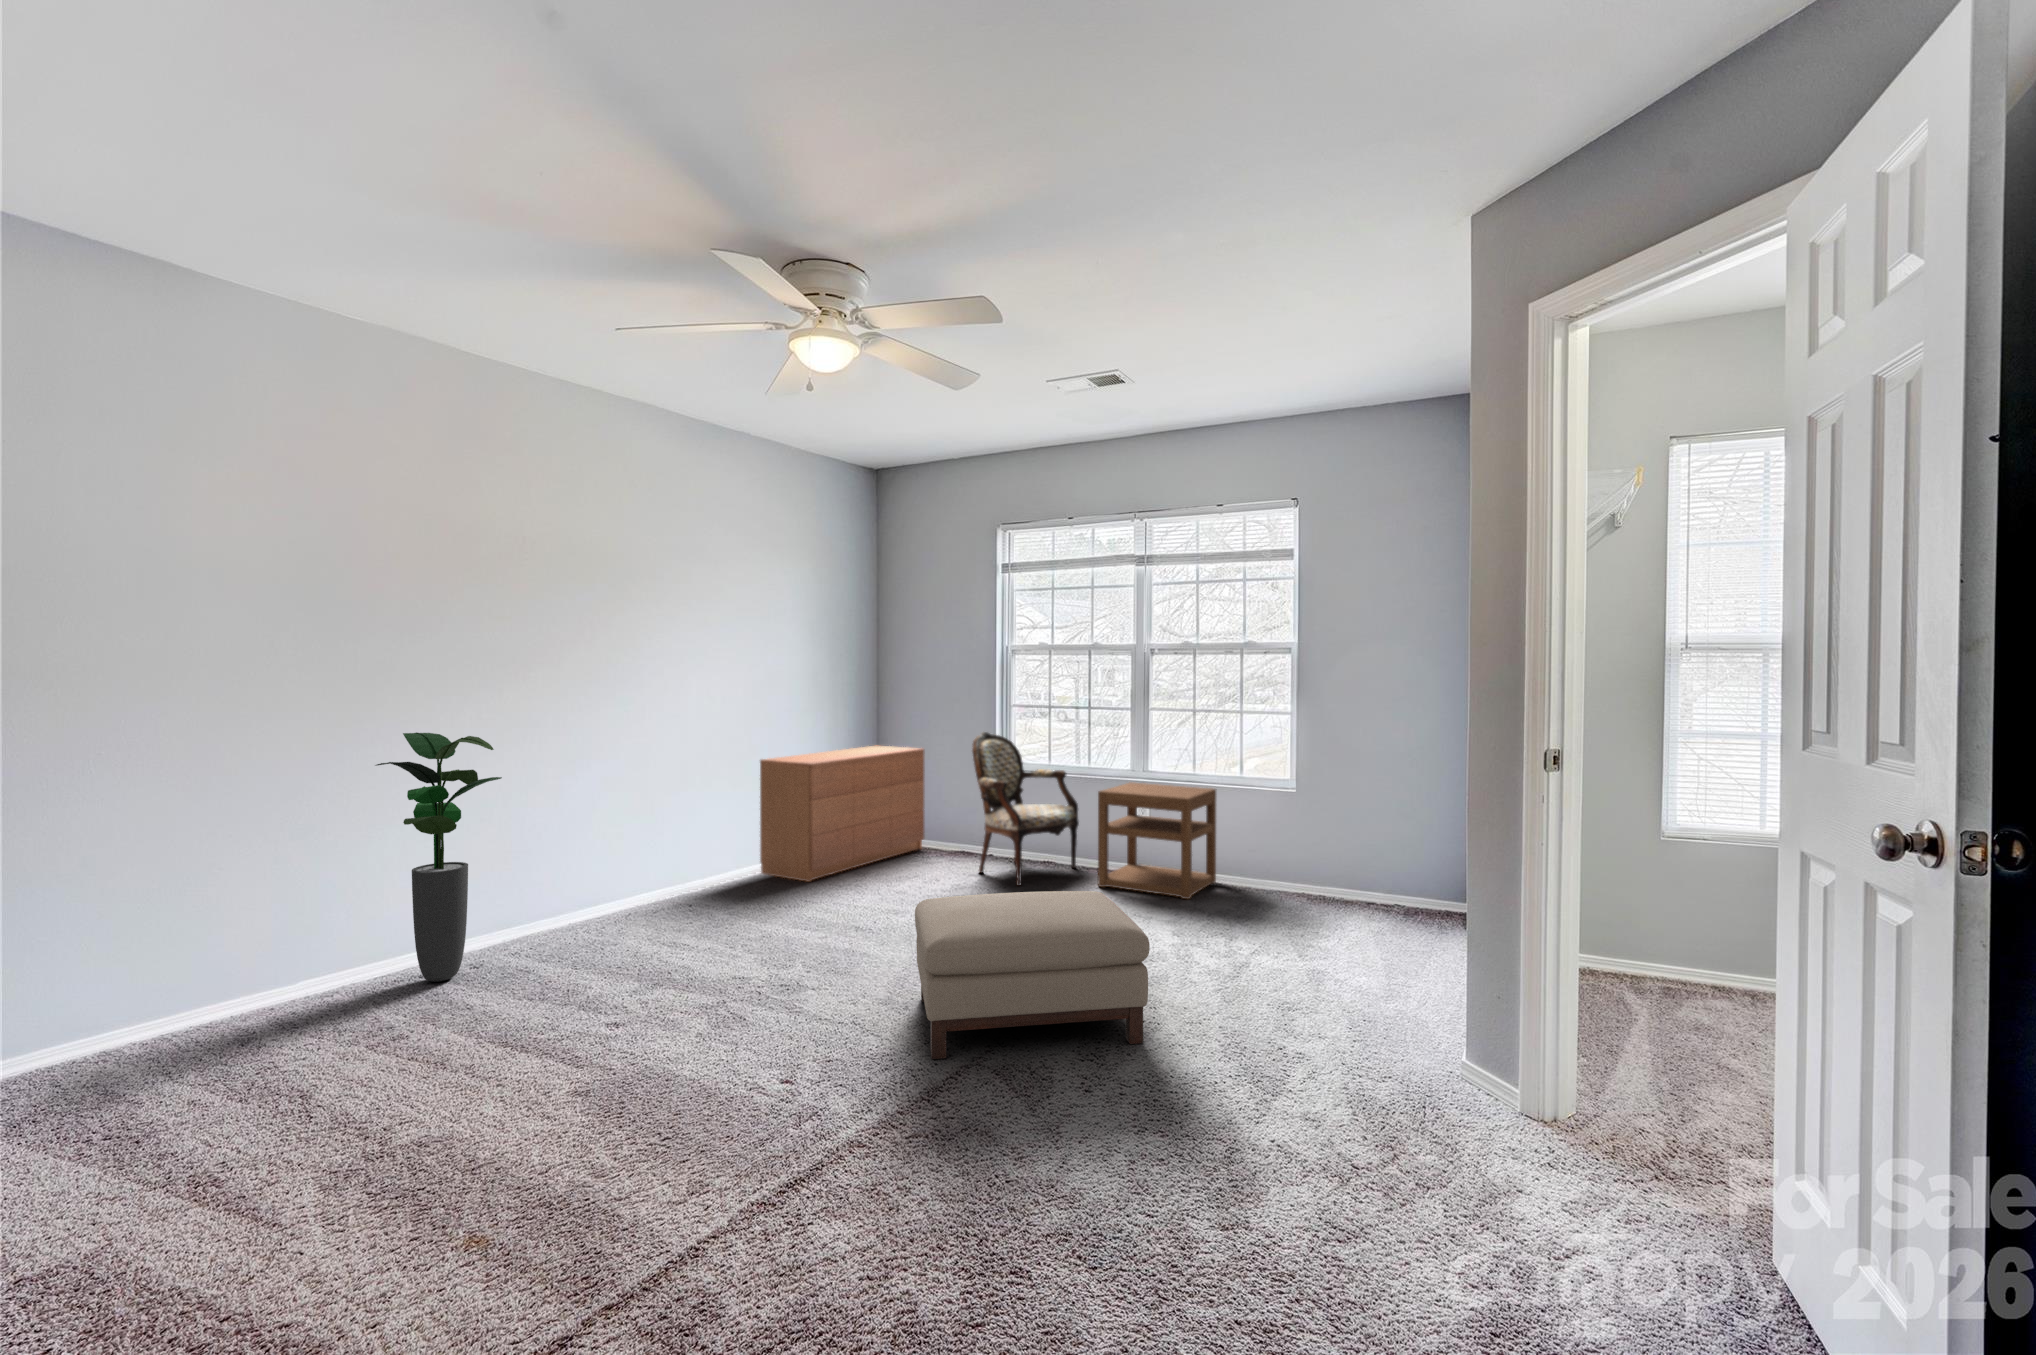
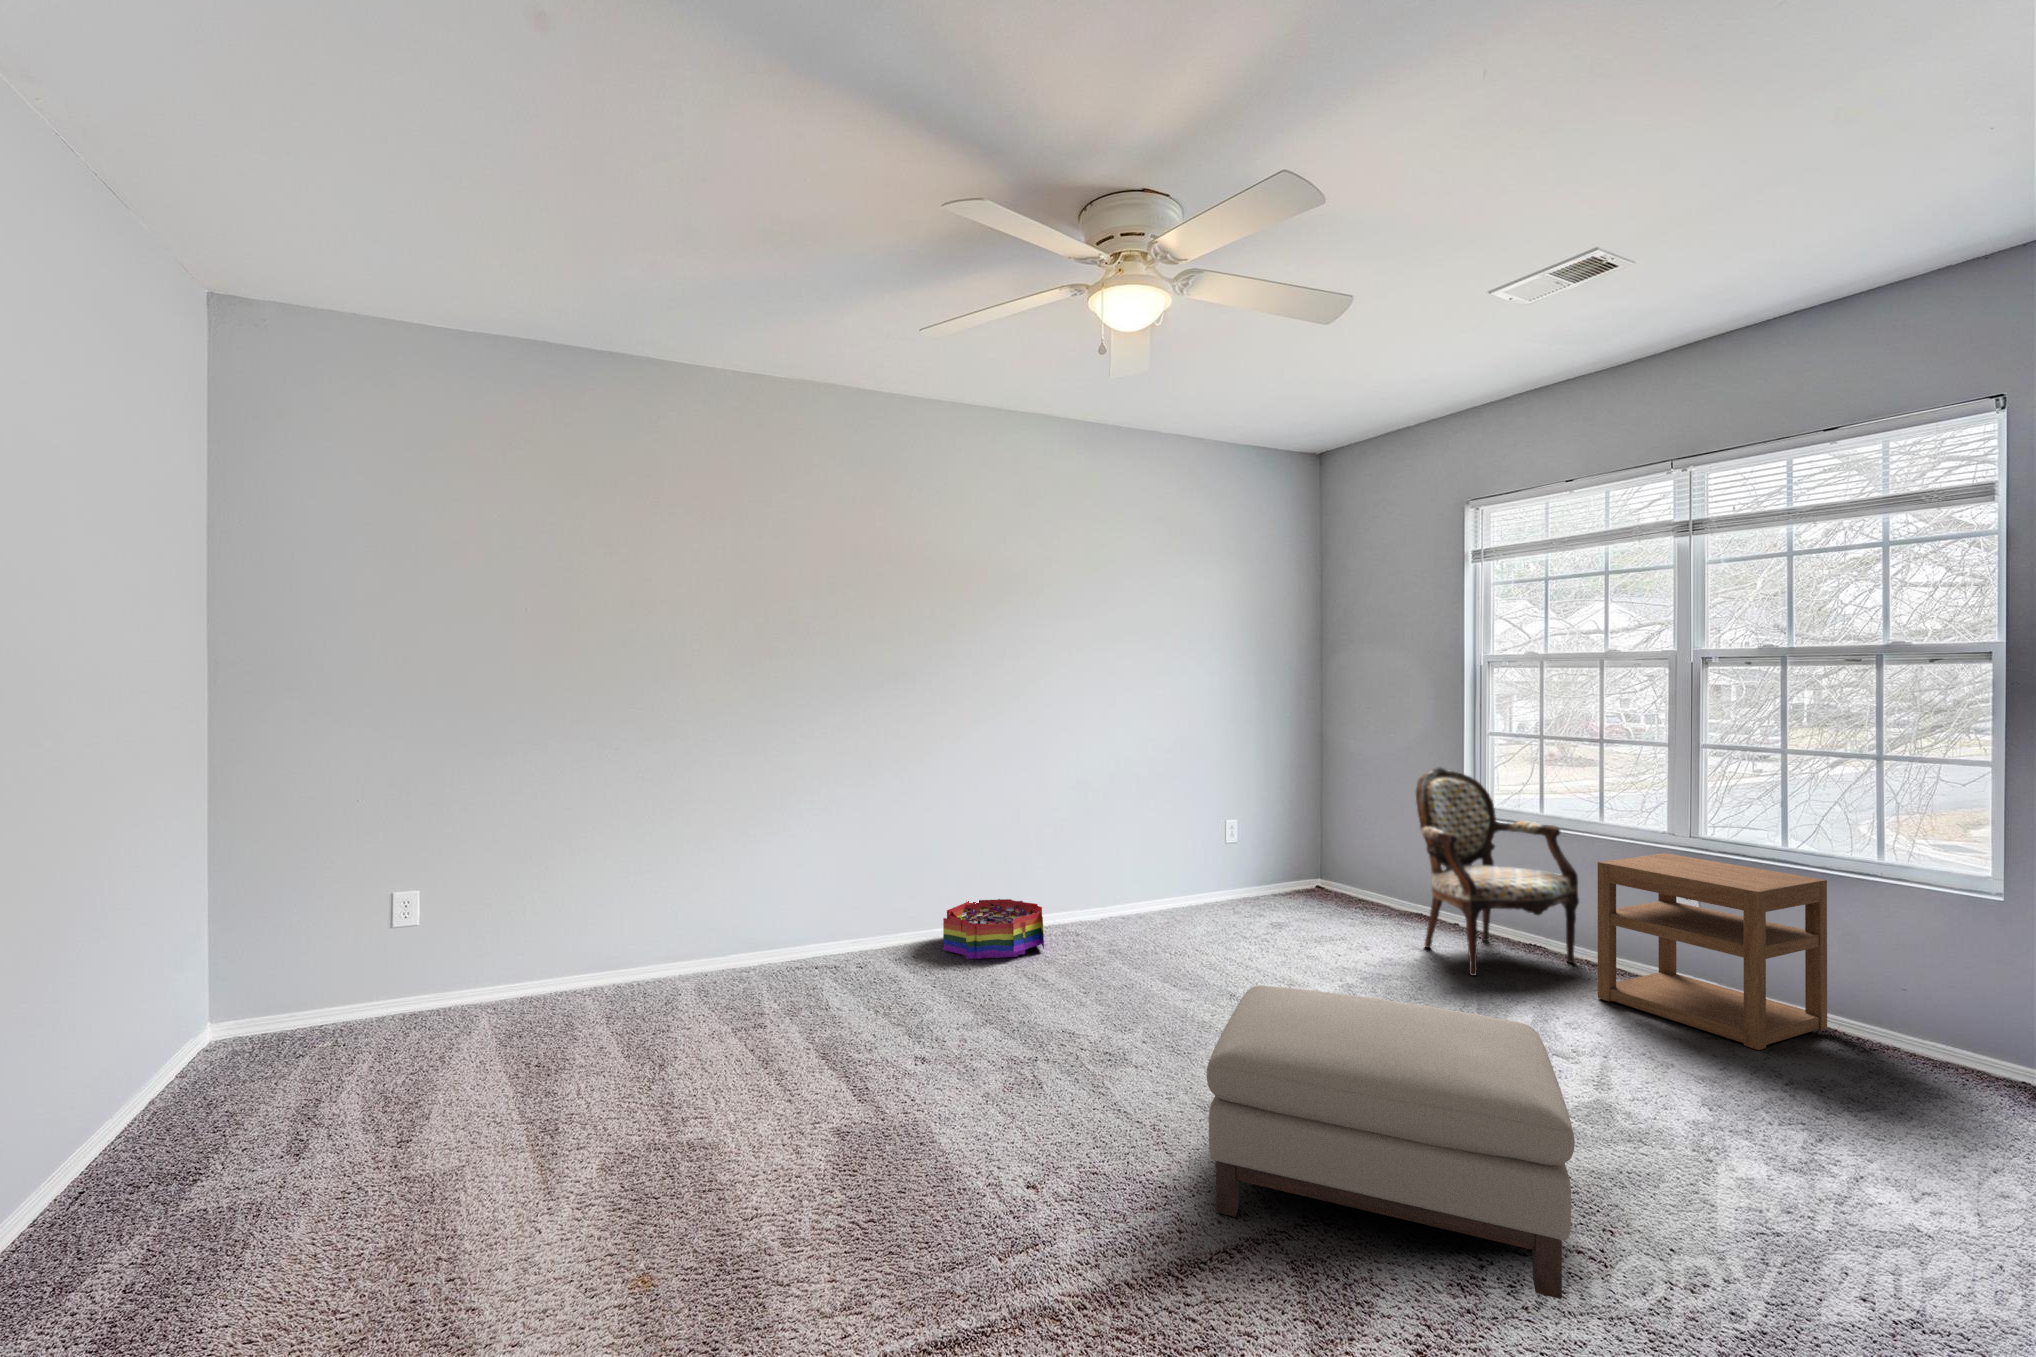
potted plant: present [376,732,502,982] -> none [782,742,882,970]
dresser: present [760,746,924,882] -> none [1167,775,1369,925]
storage bin: none [557,883,669,945] -> present [943,899,1044,959]

